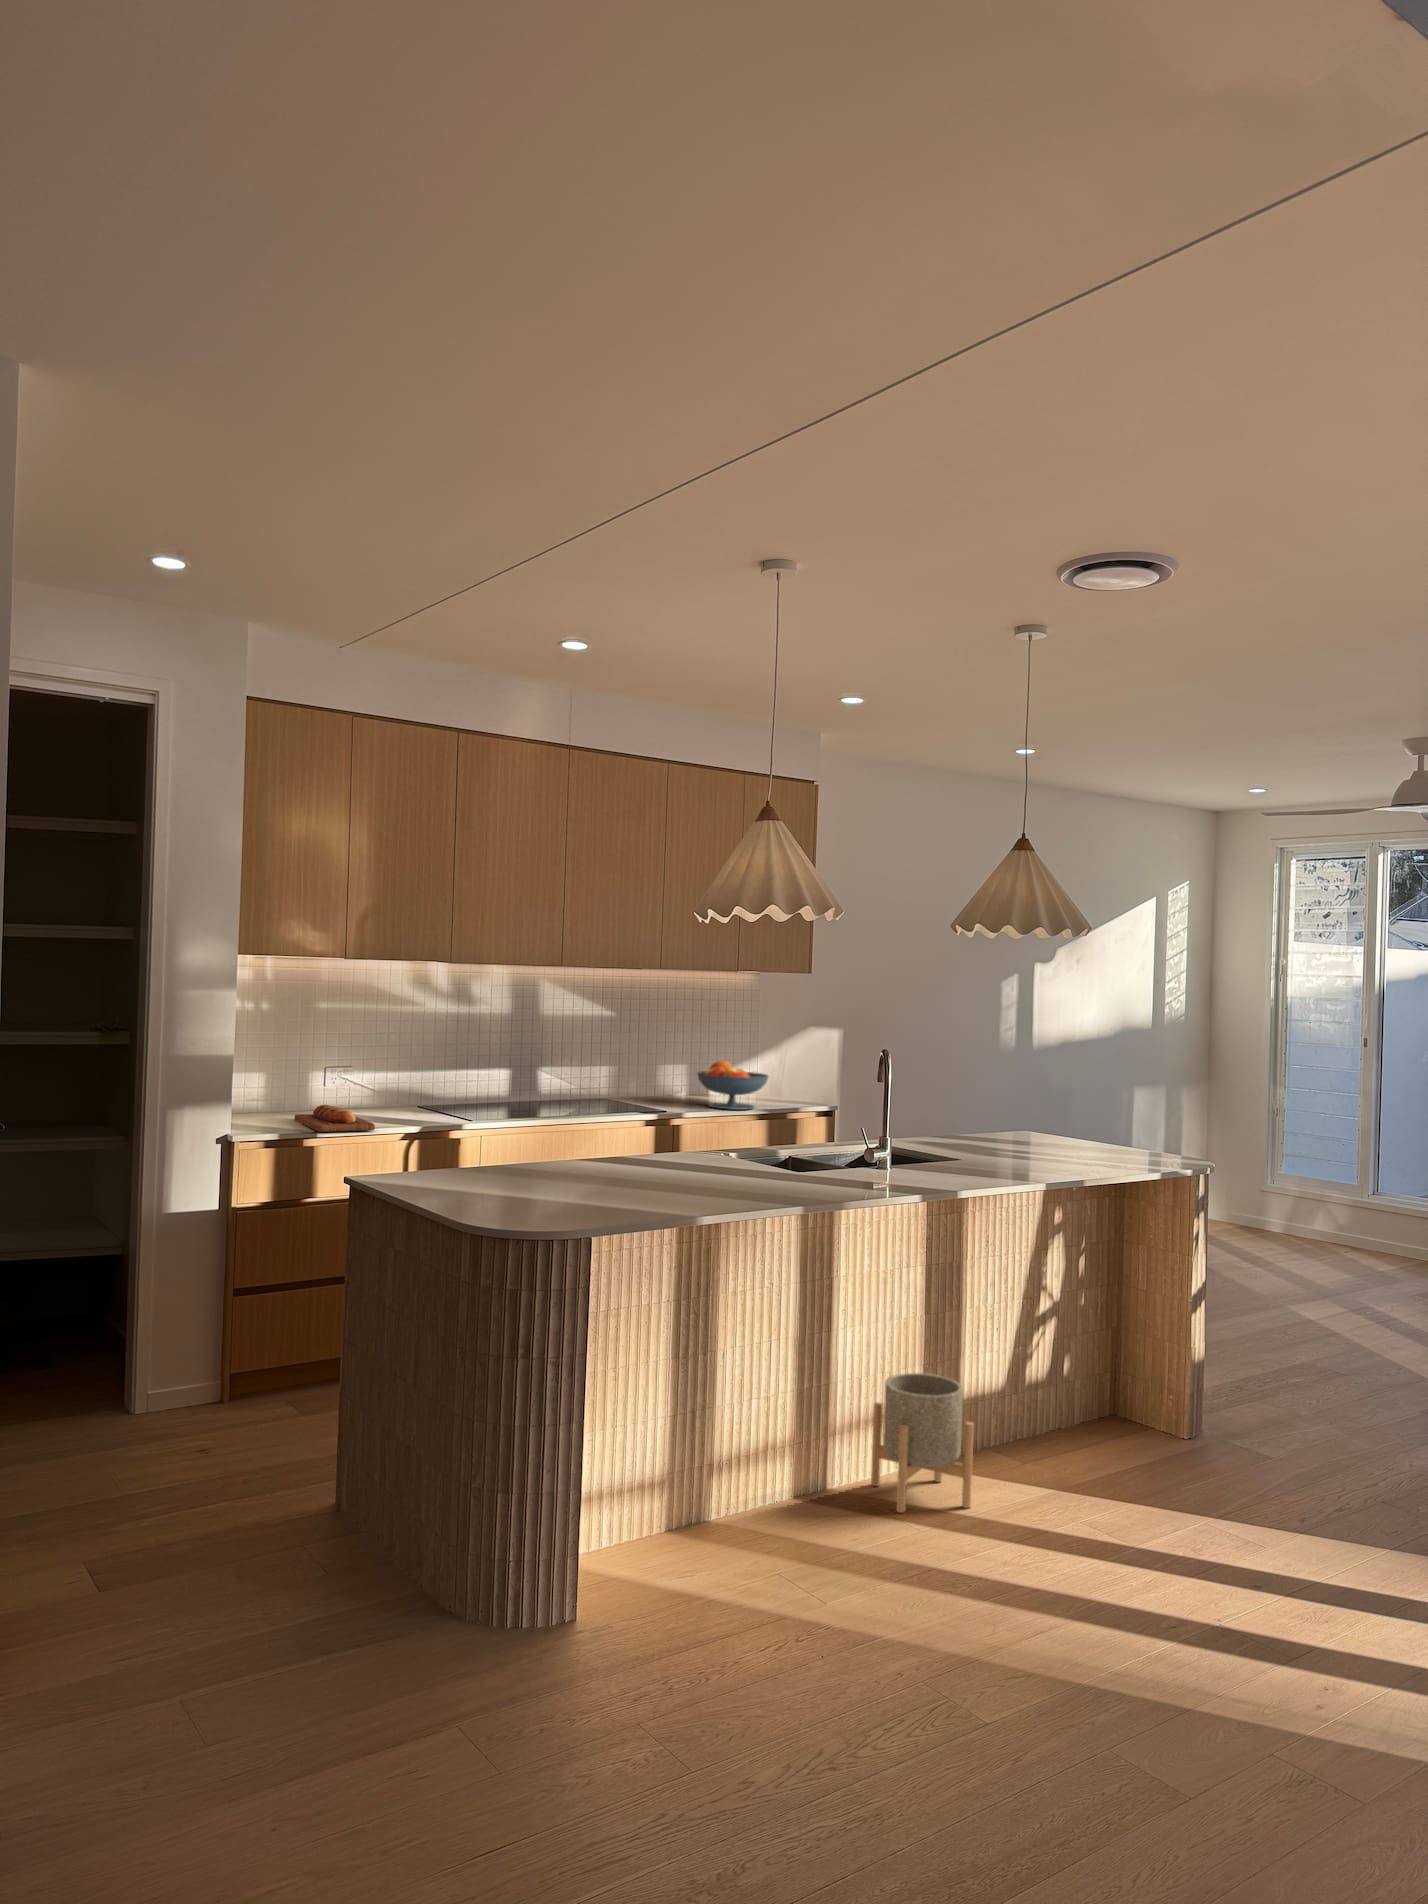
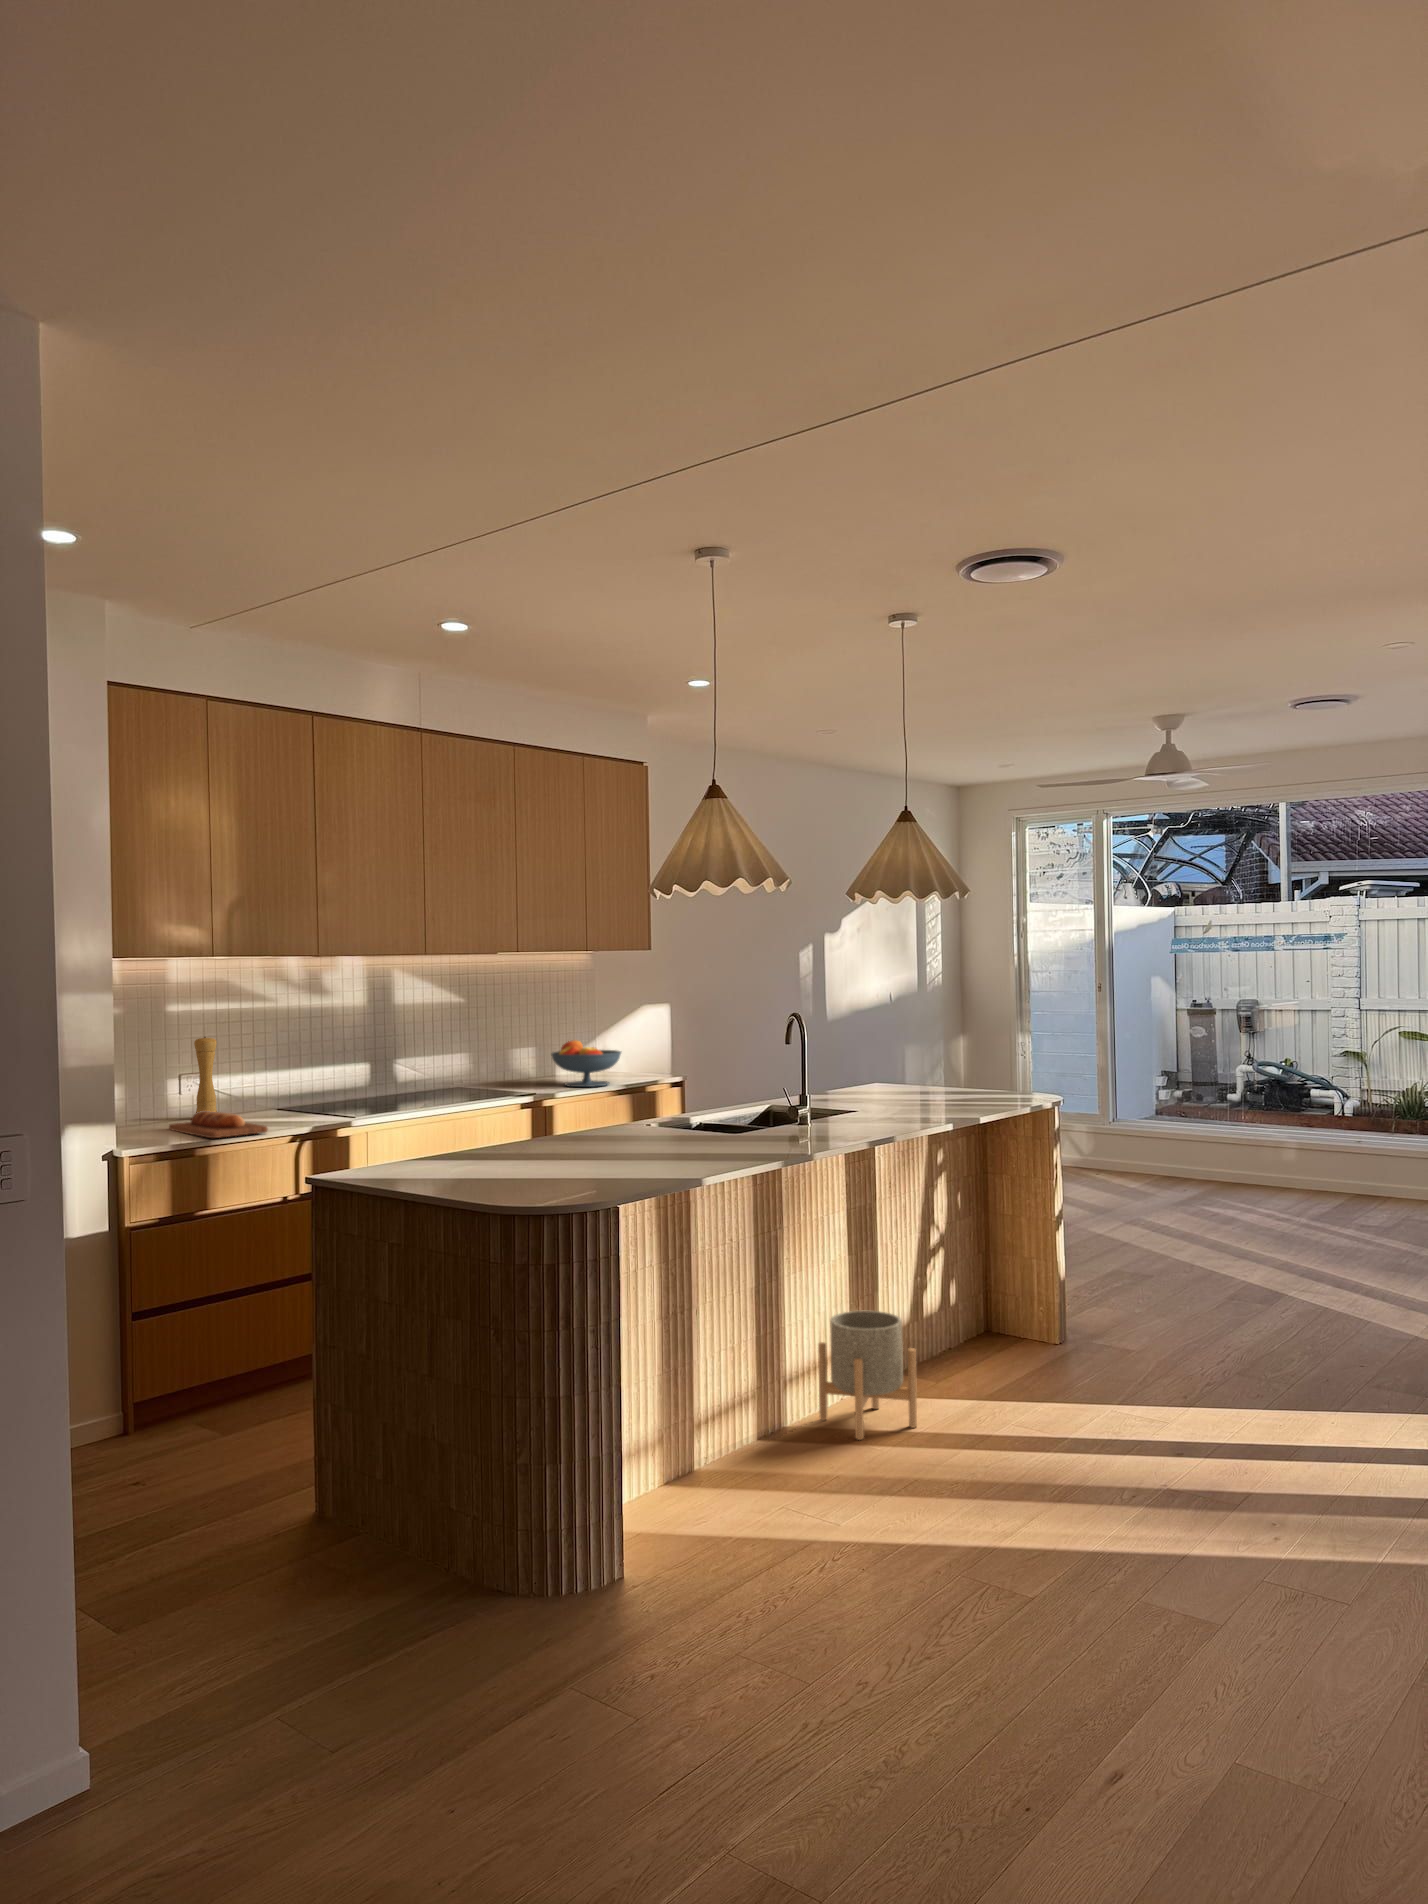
pepper mill: none [330,1034,352,1112] -> present [194,1037,217,1113]

